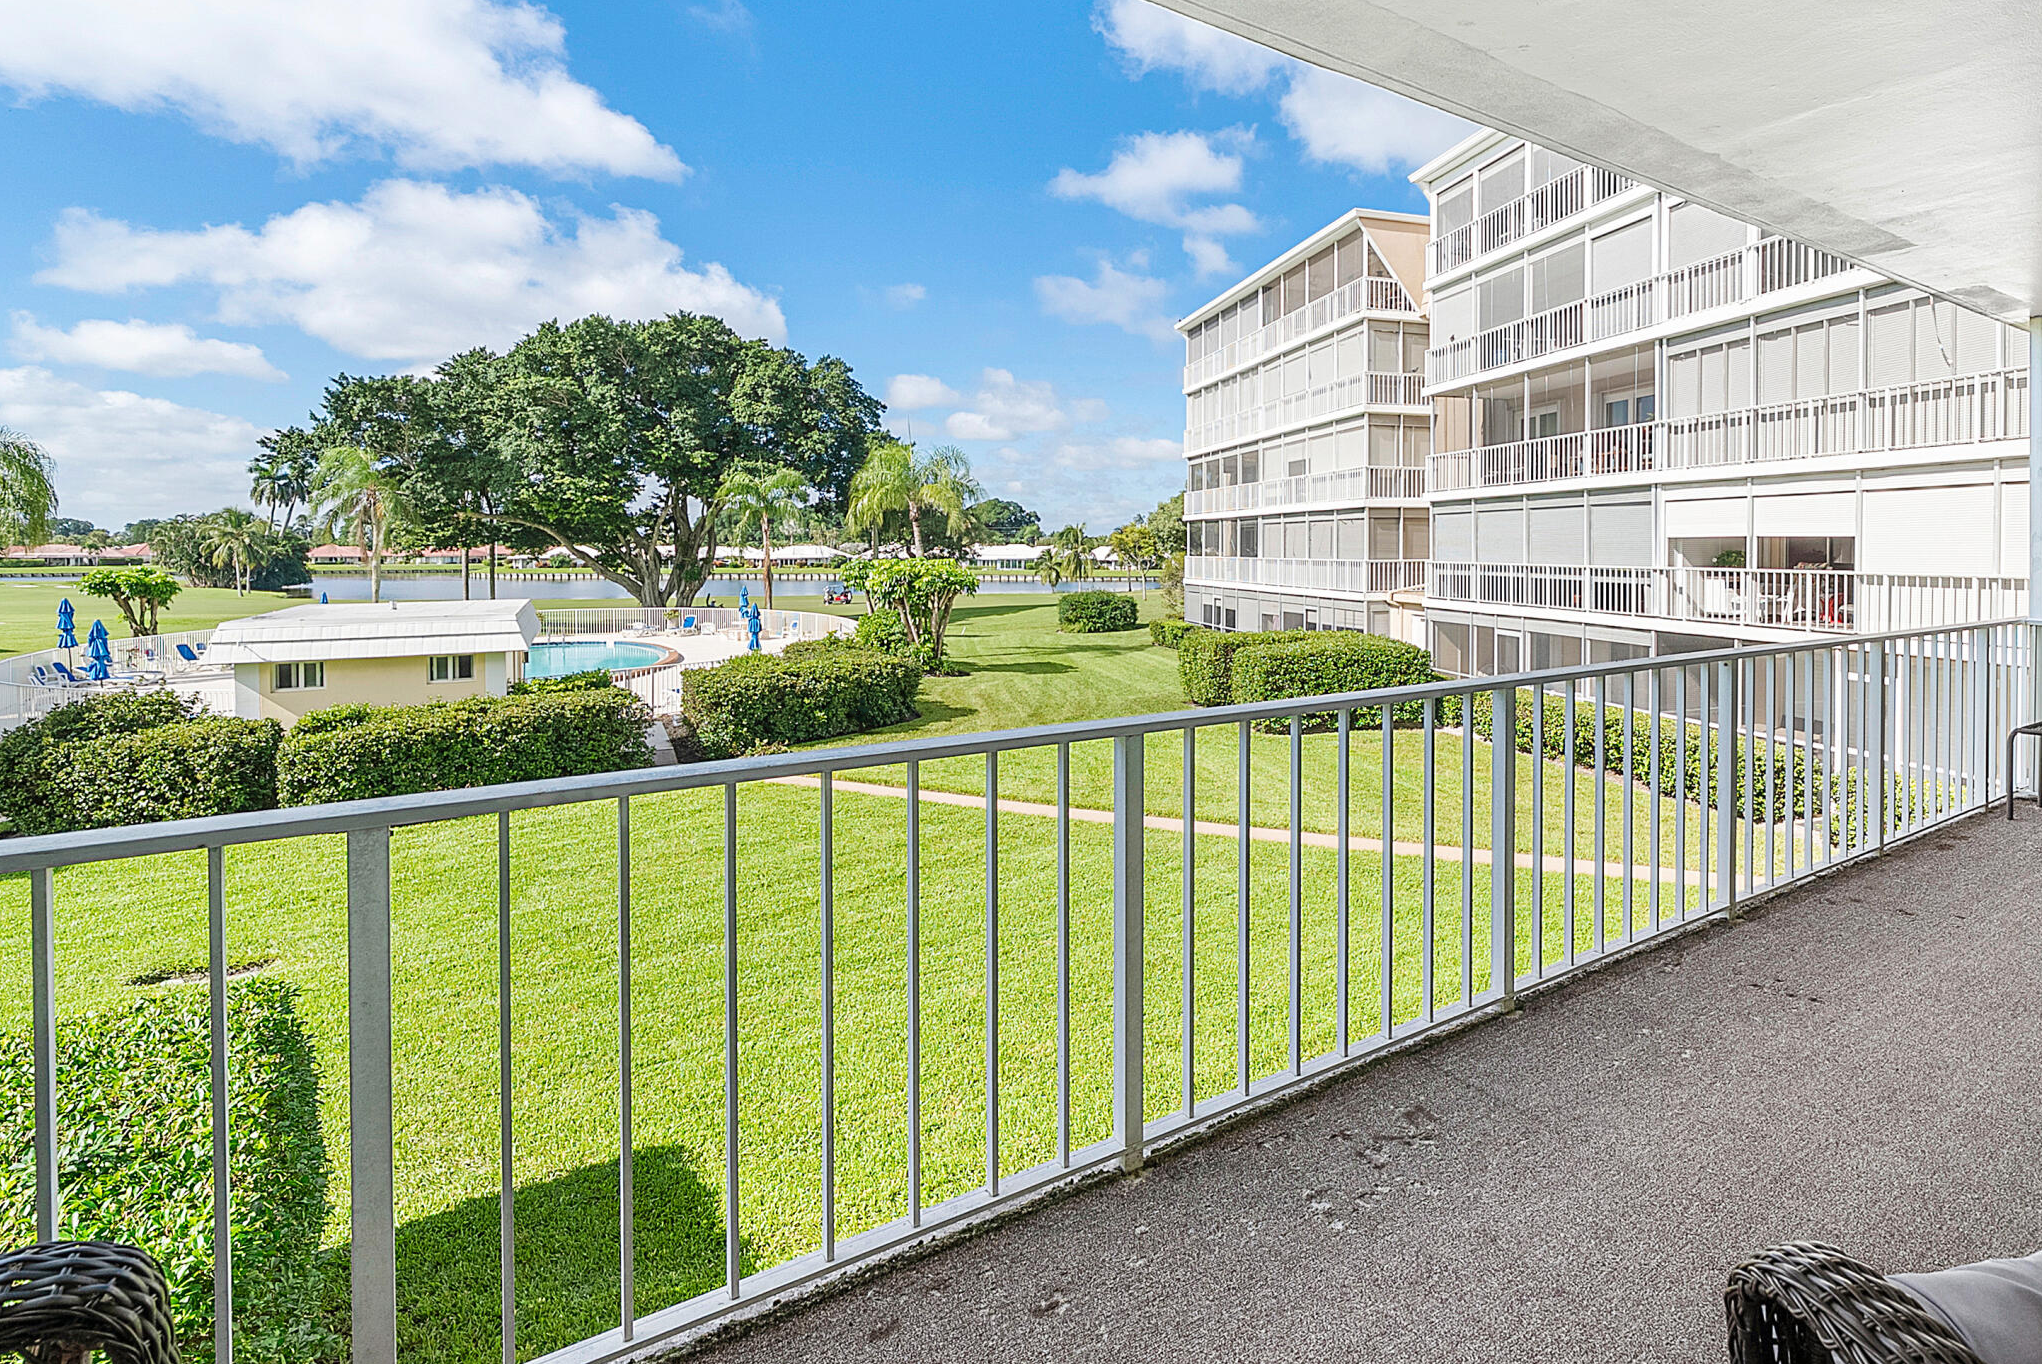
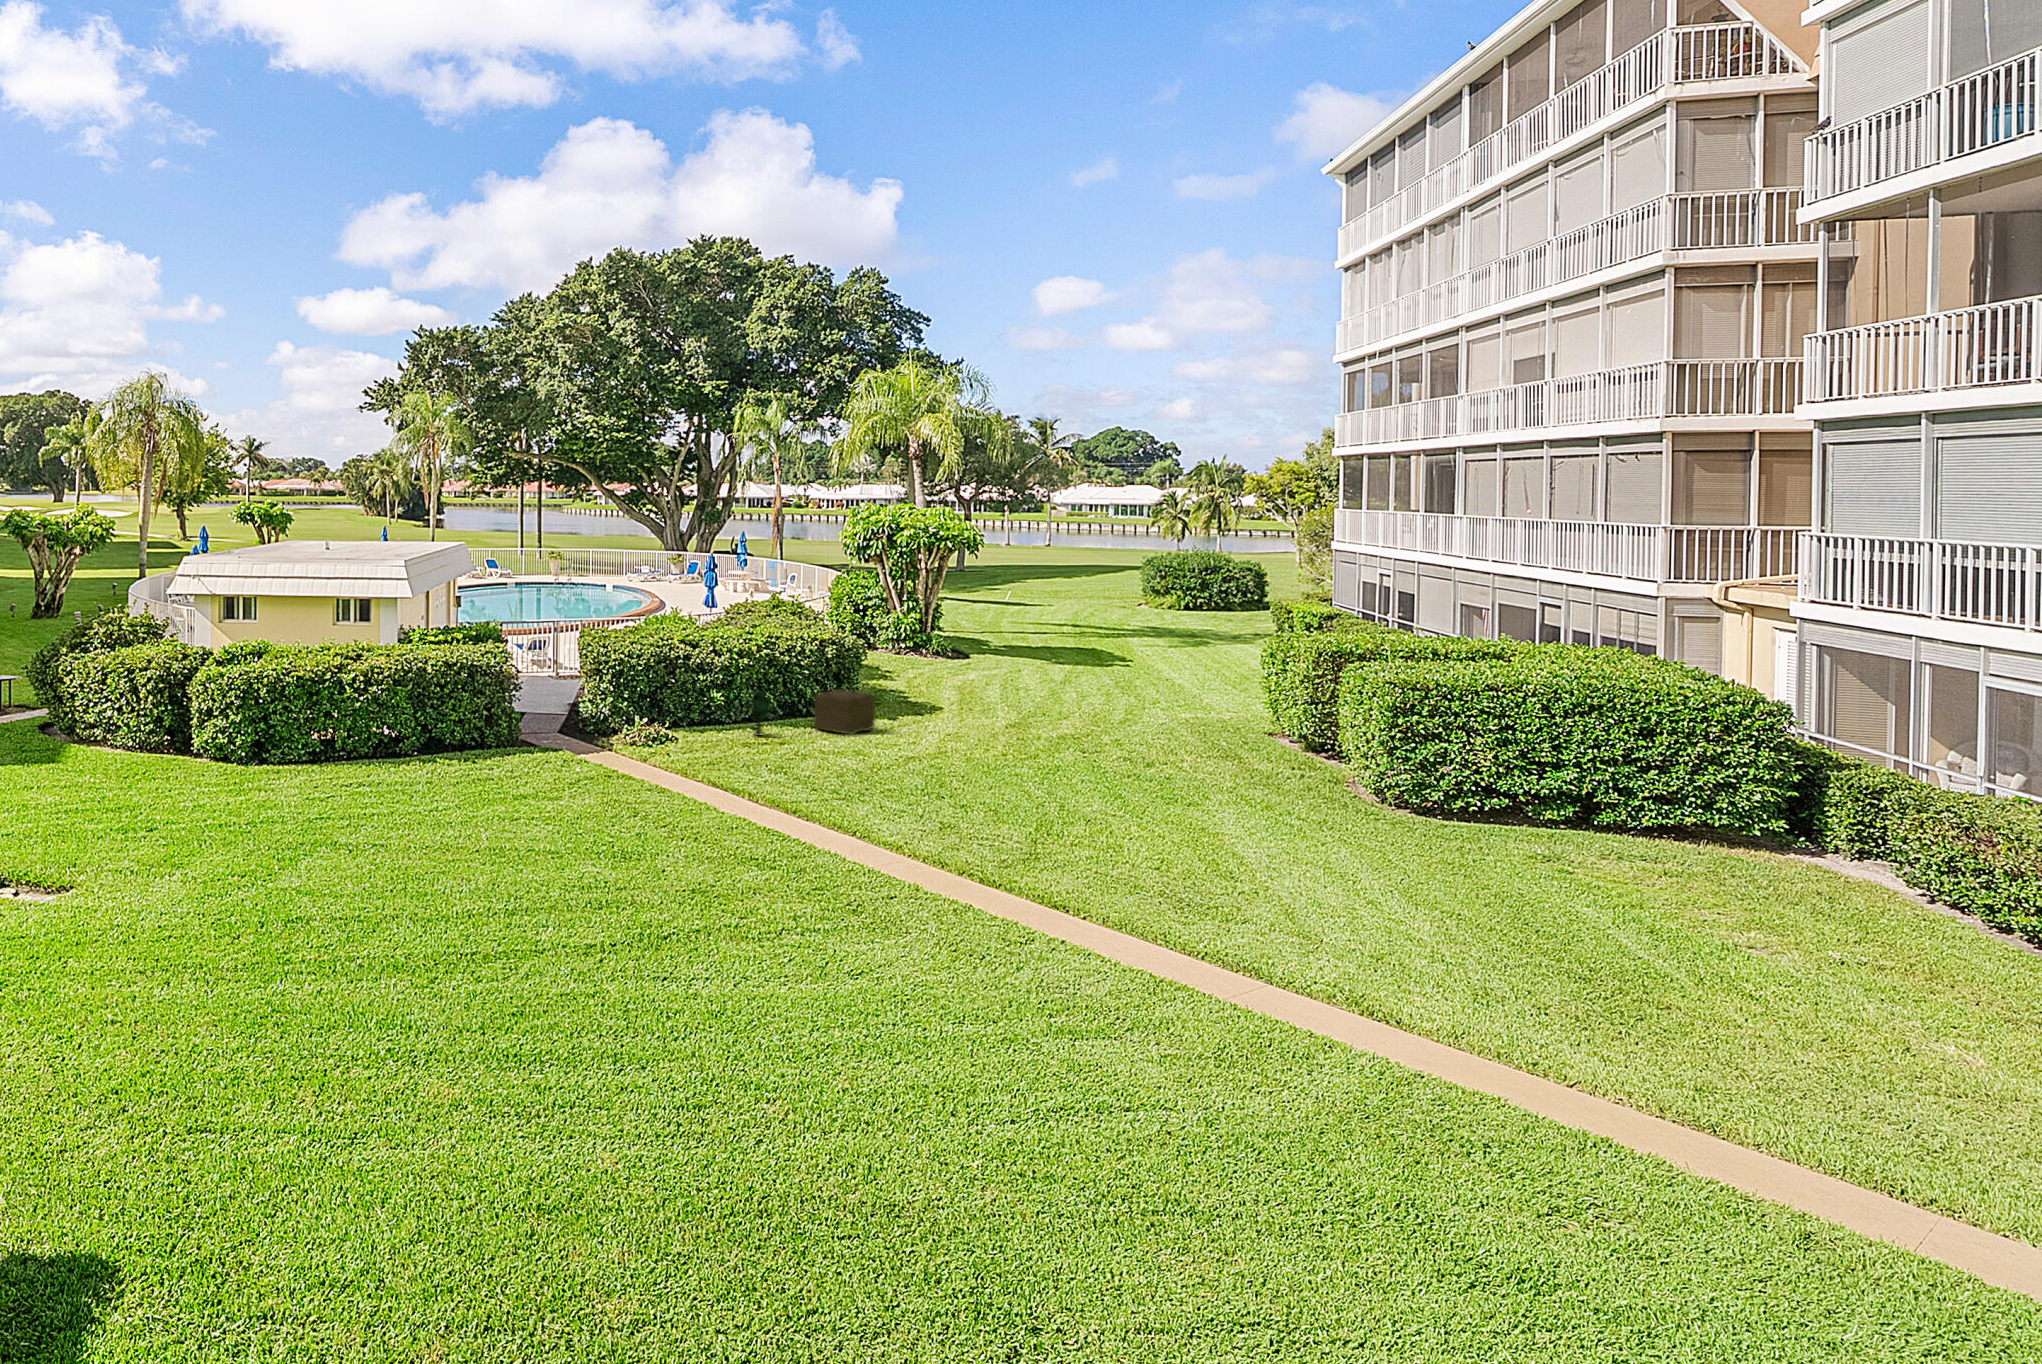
wooden crate: none [898,694,941,726] -> present [814,689,875,735]

